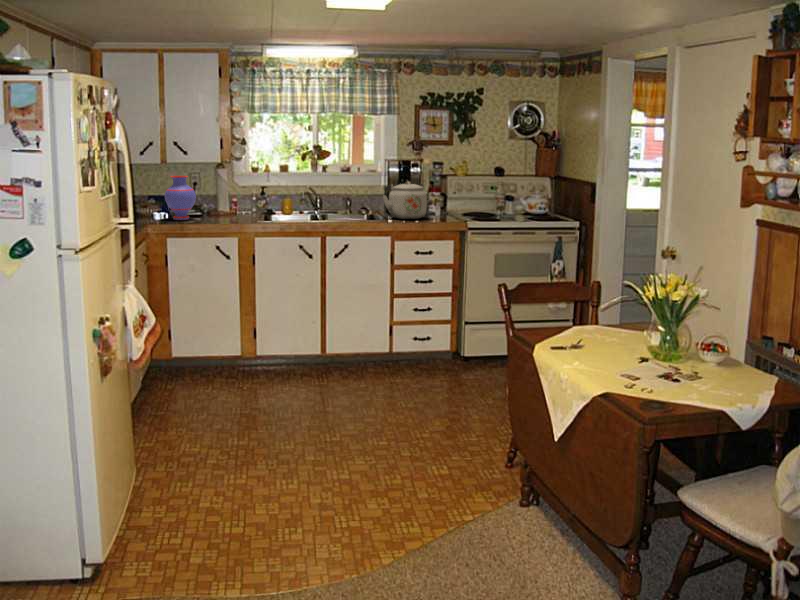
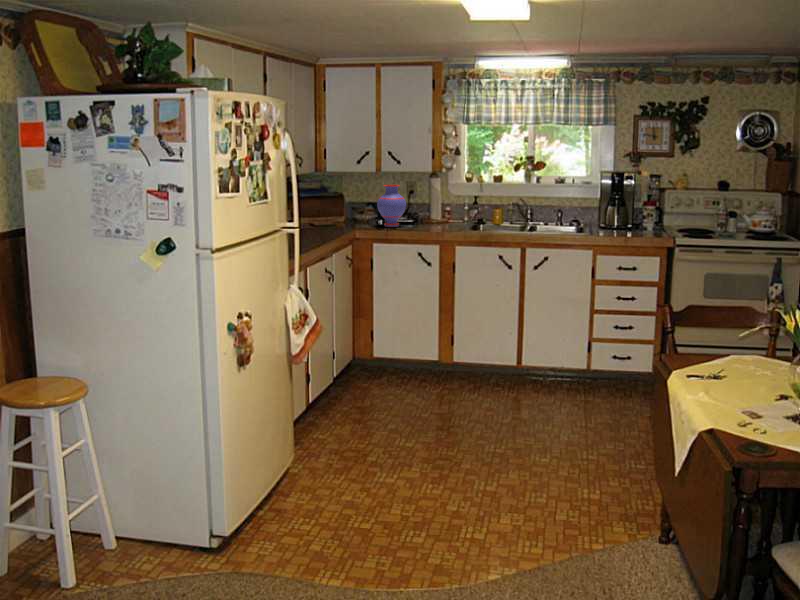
kettle: present [383,182,427,219] -> none [589,195,636,233]

